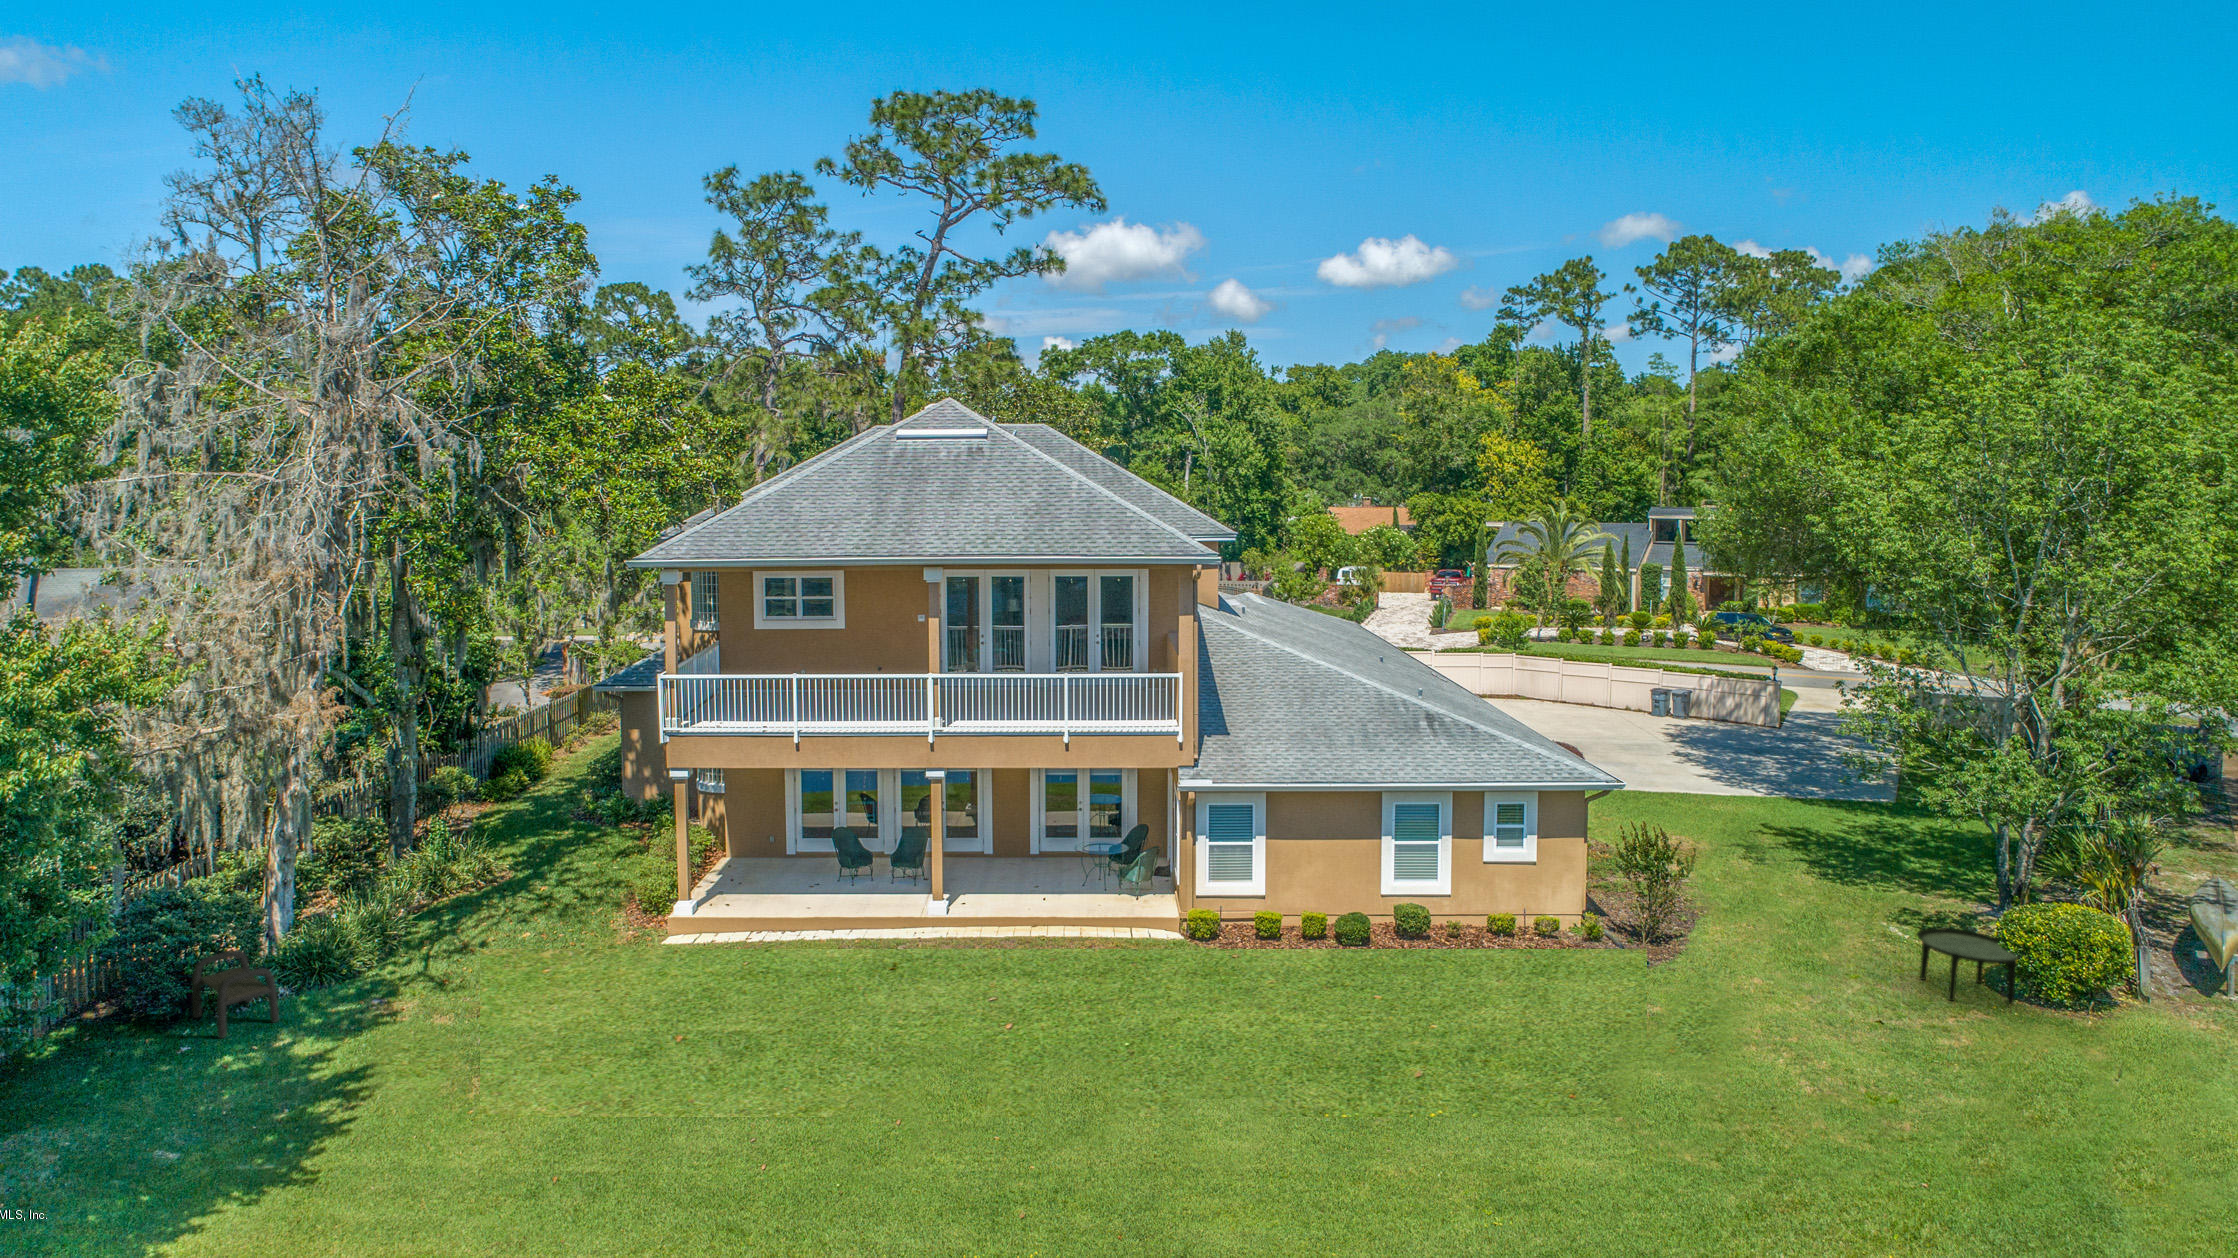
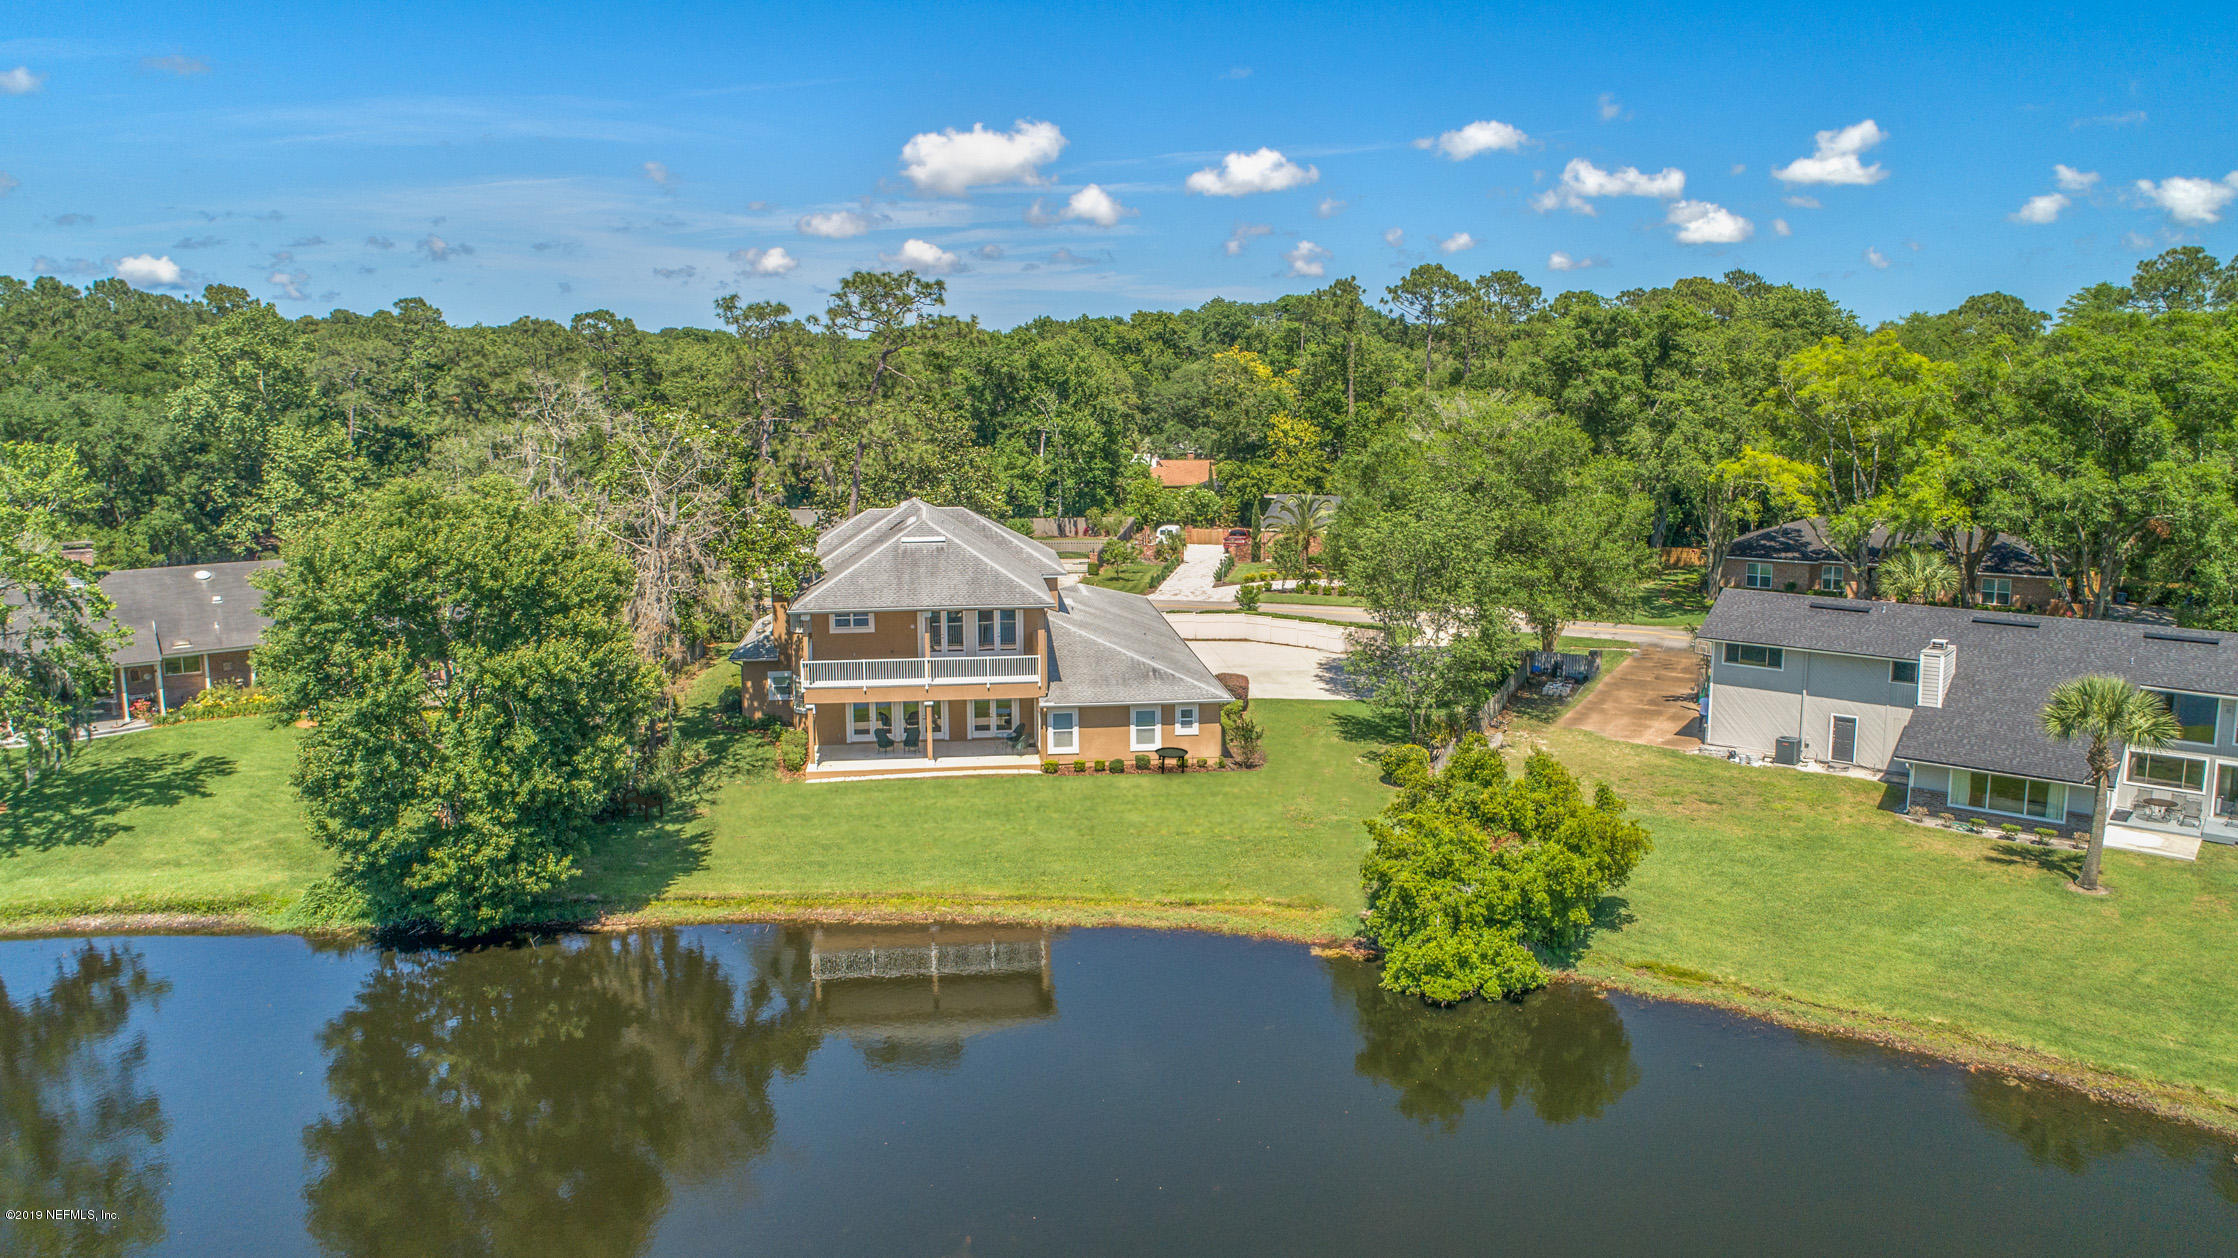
round table: present [1917,928,2023,1005] -> present [1155,747,1188,774]

